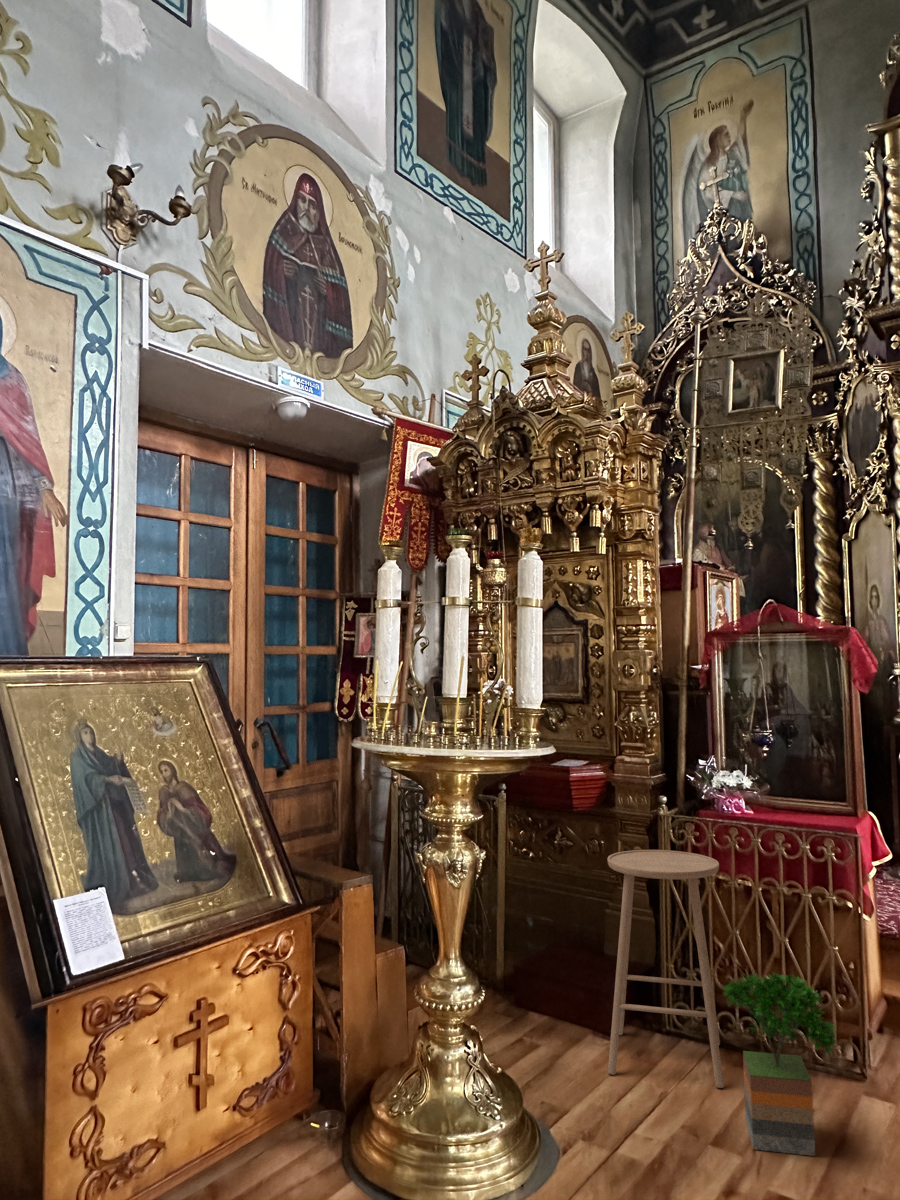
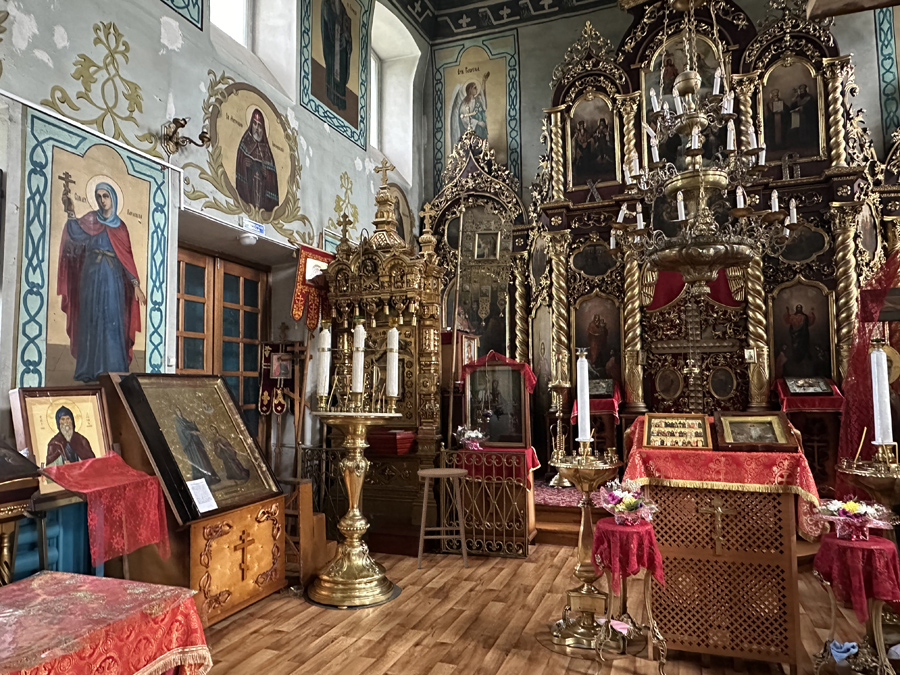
potted tree: present [723,972,836,1156] -> none [468,511,514,582]

